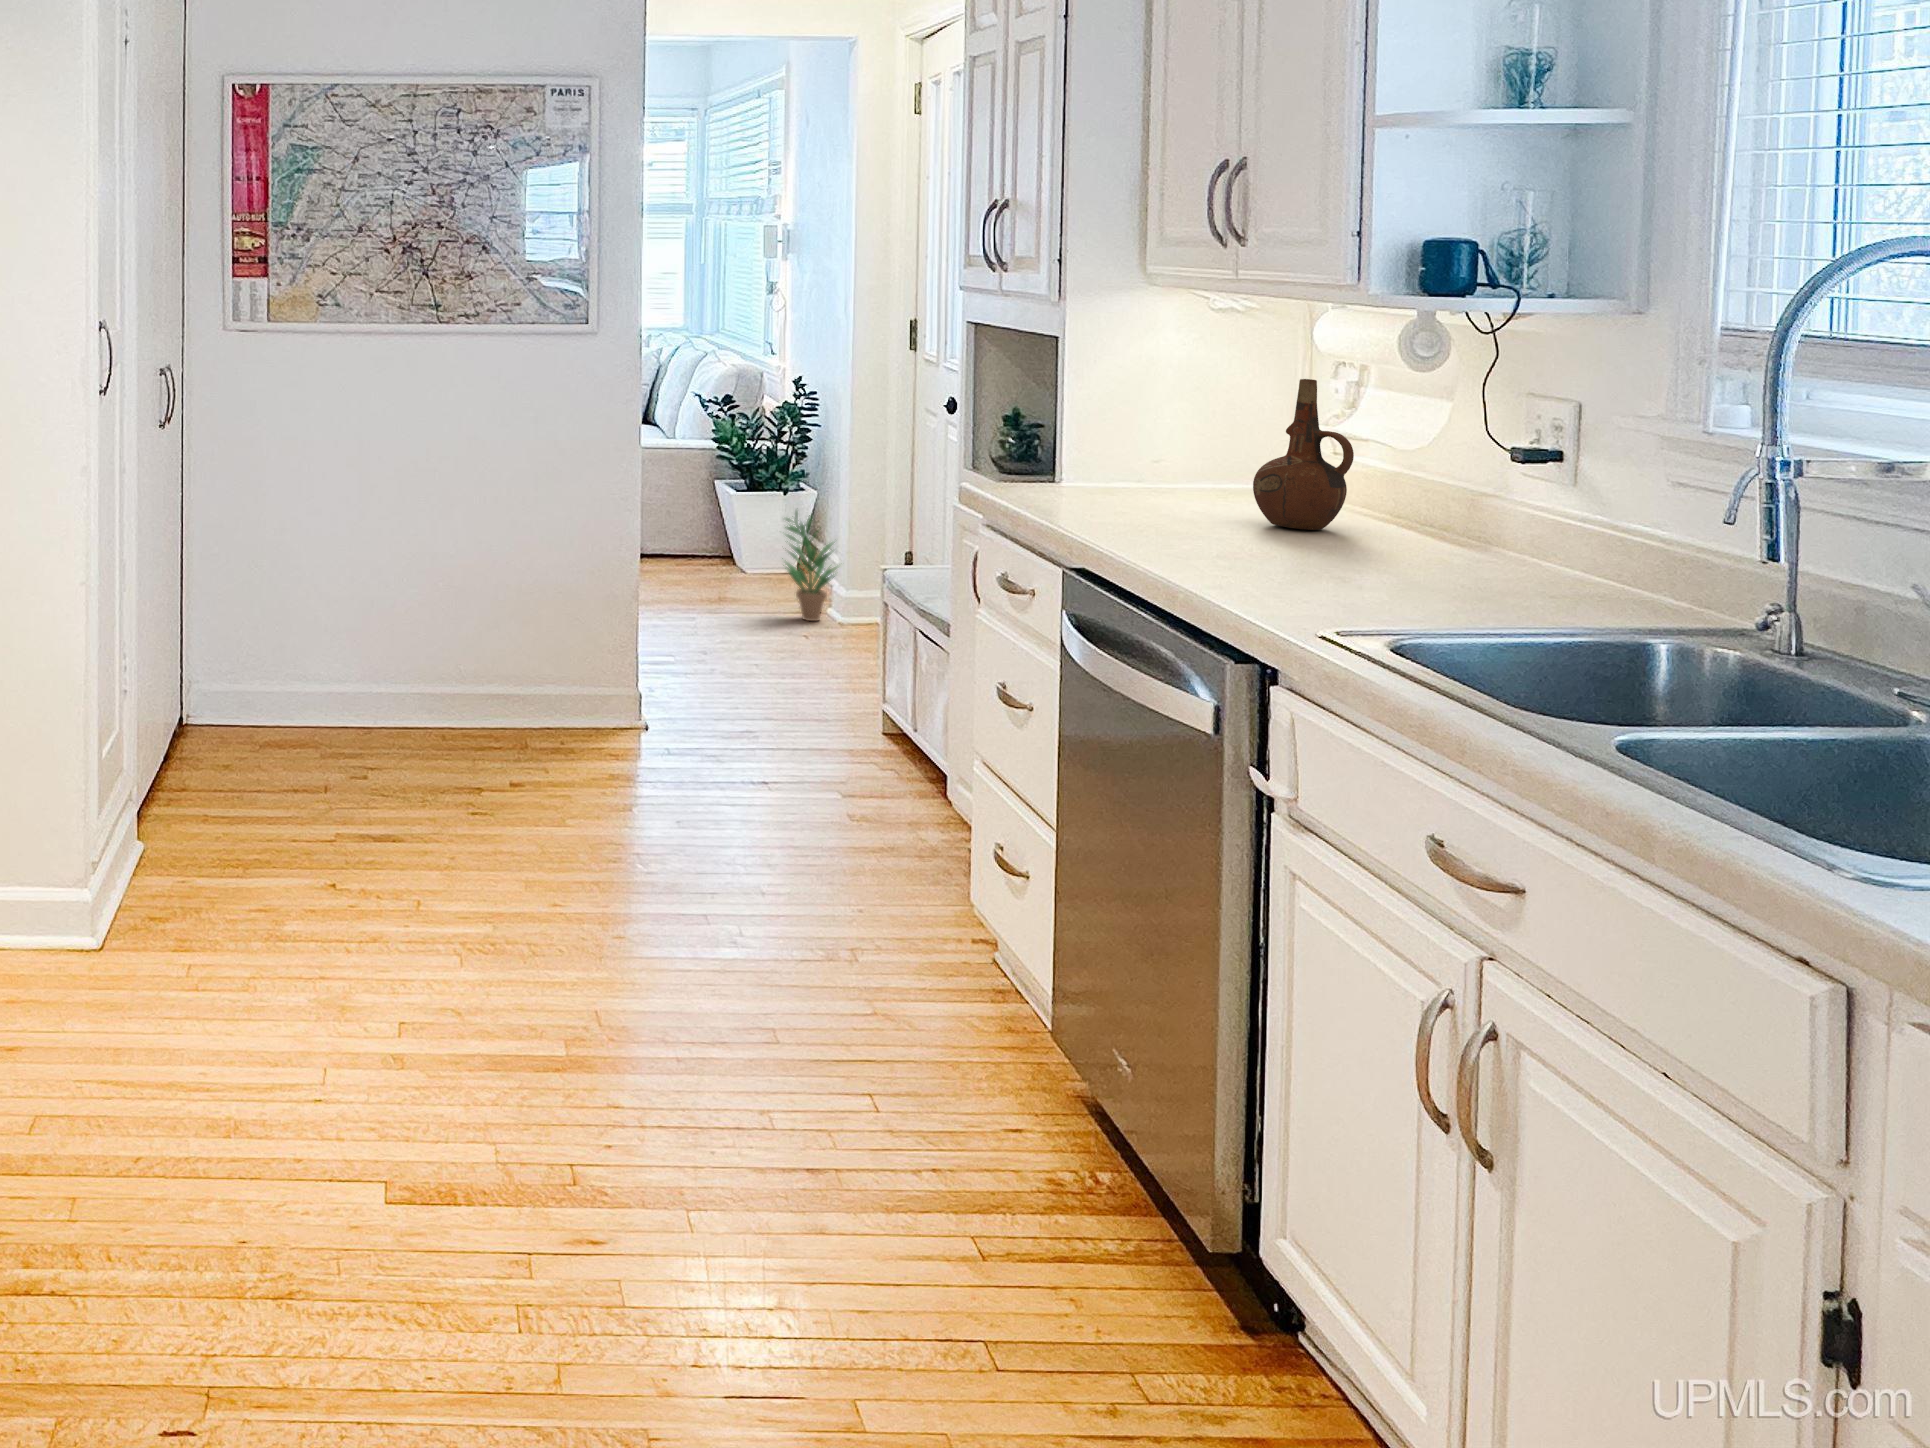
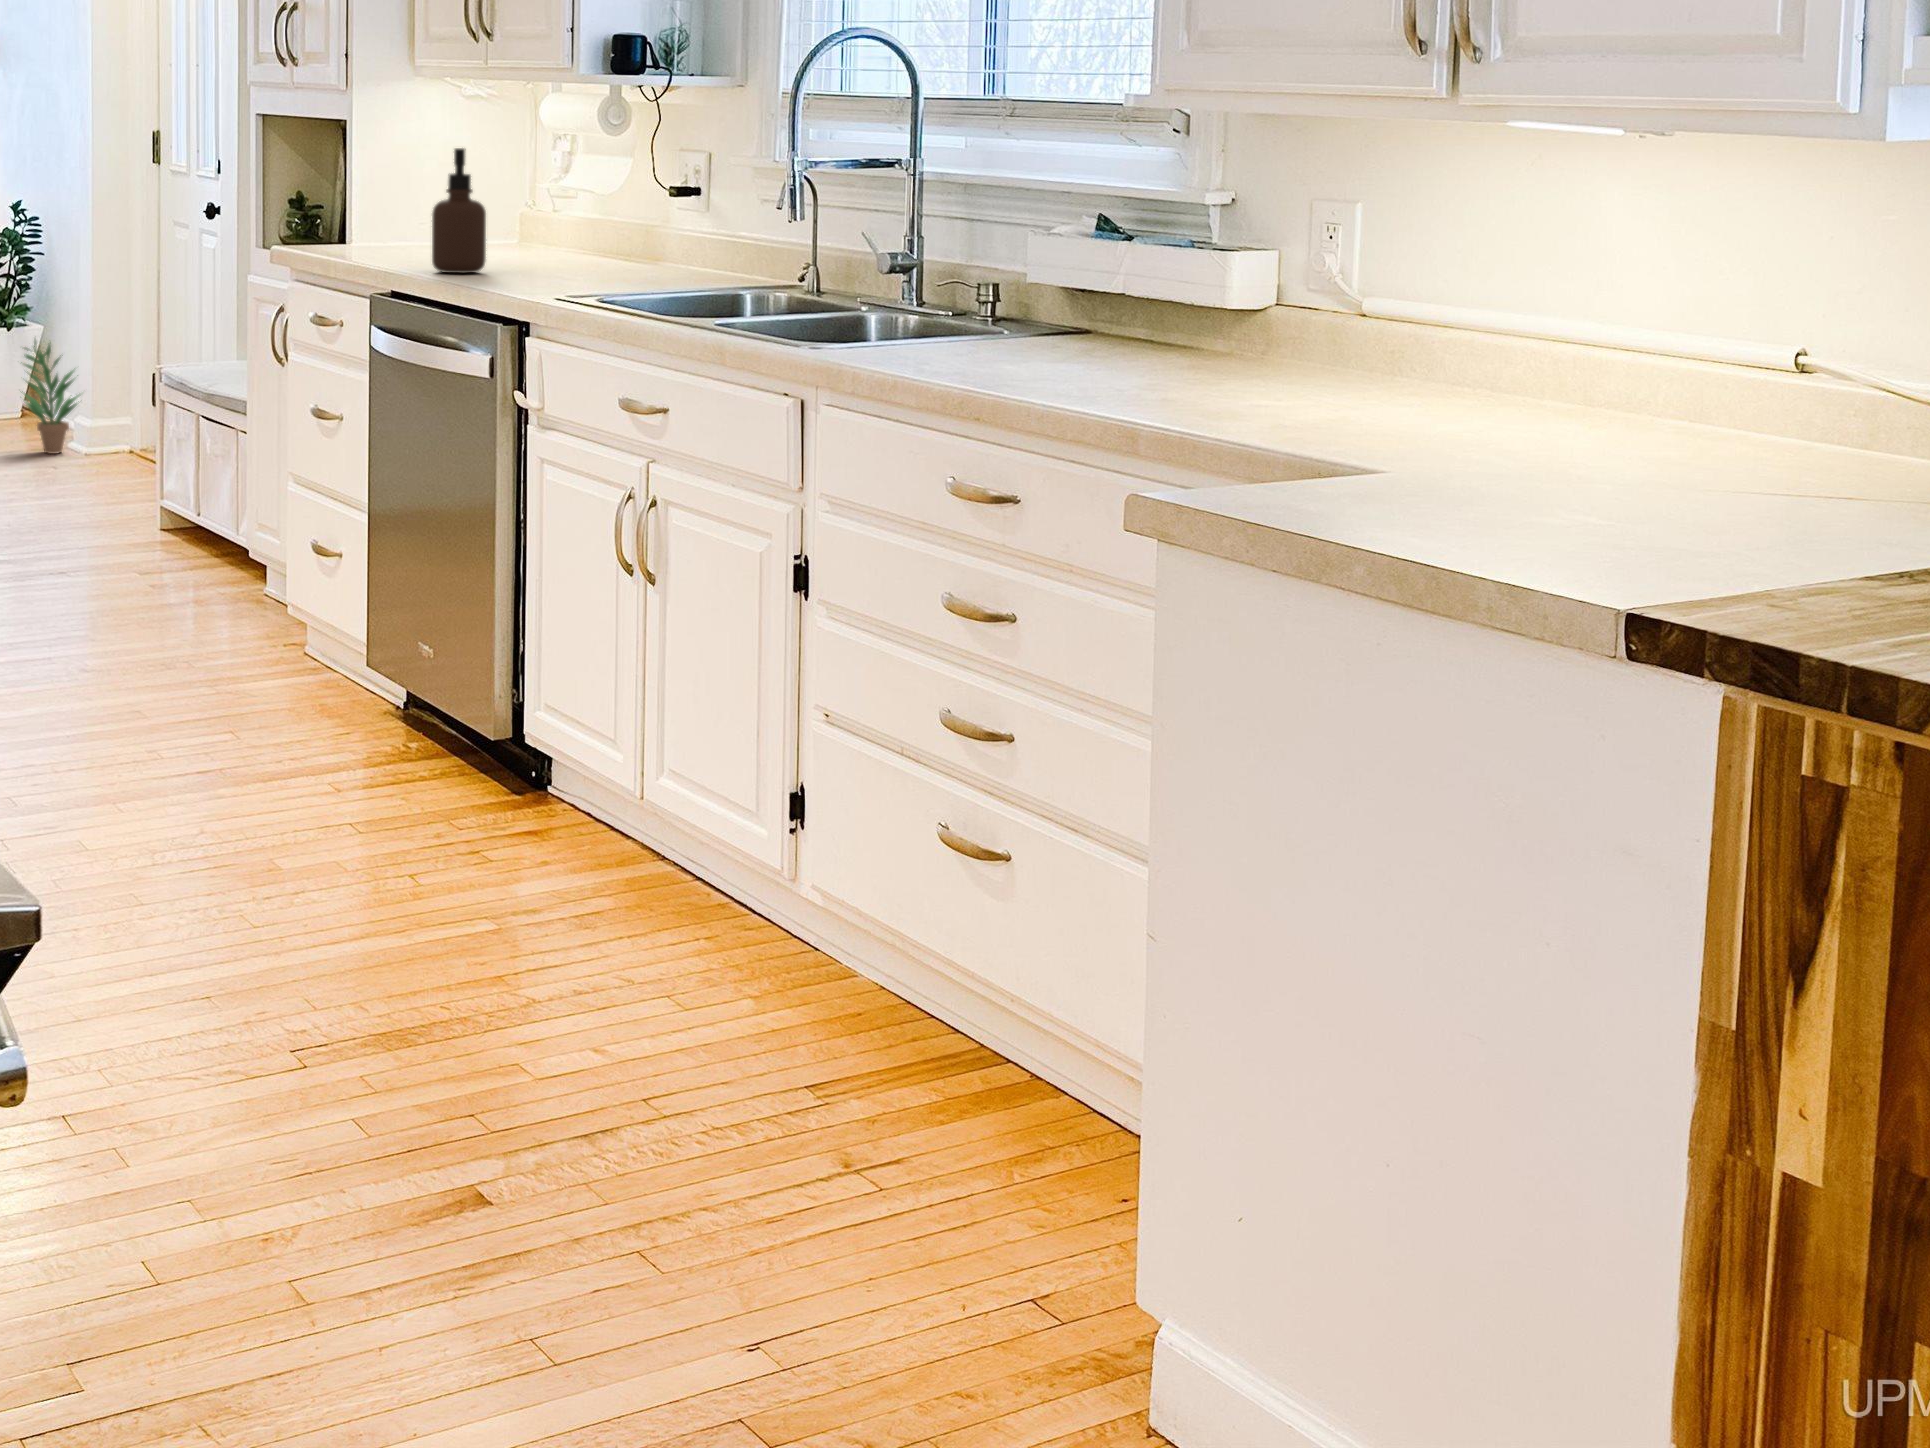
ceramic pitcher: present [1253,379,1354,530] -> none [497,146,566,262]
soap dispenser: none [1152,388,1229,552] -> present [432,148,486,273]

